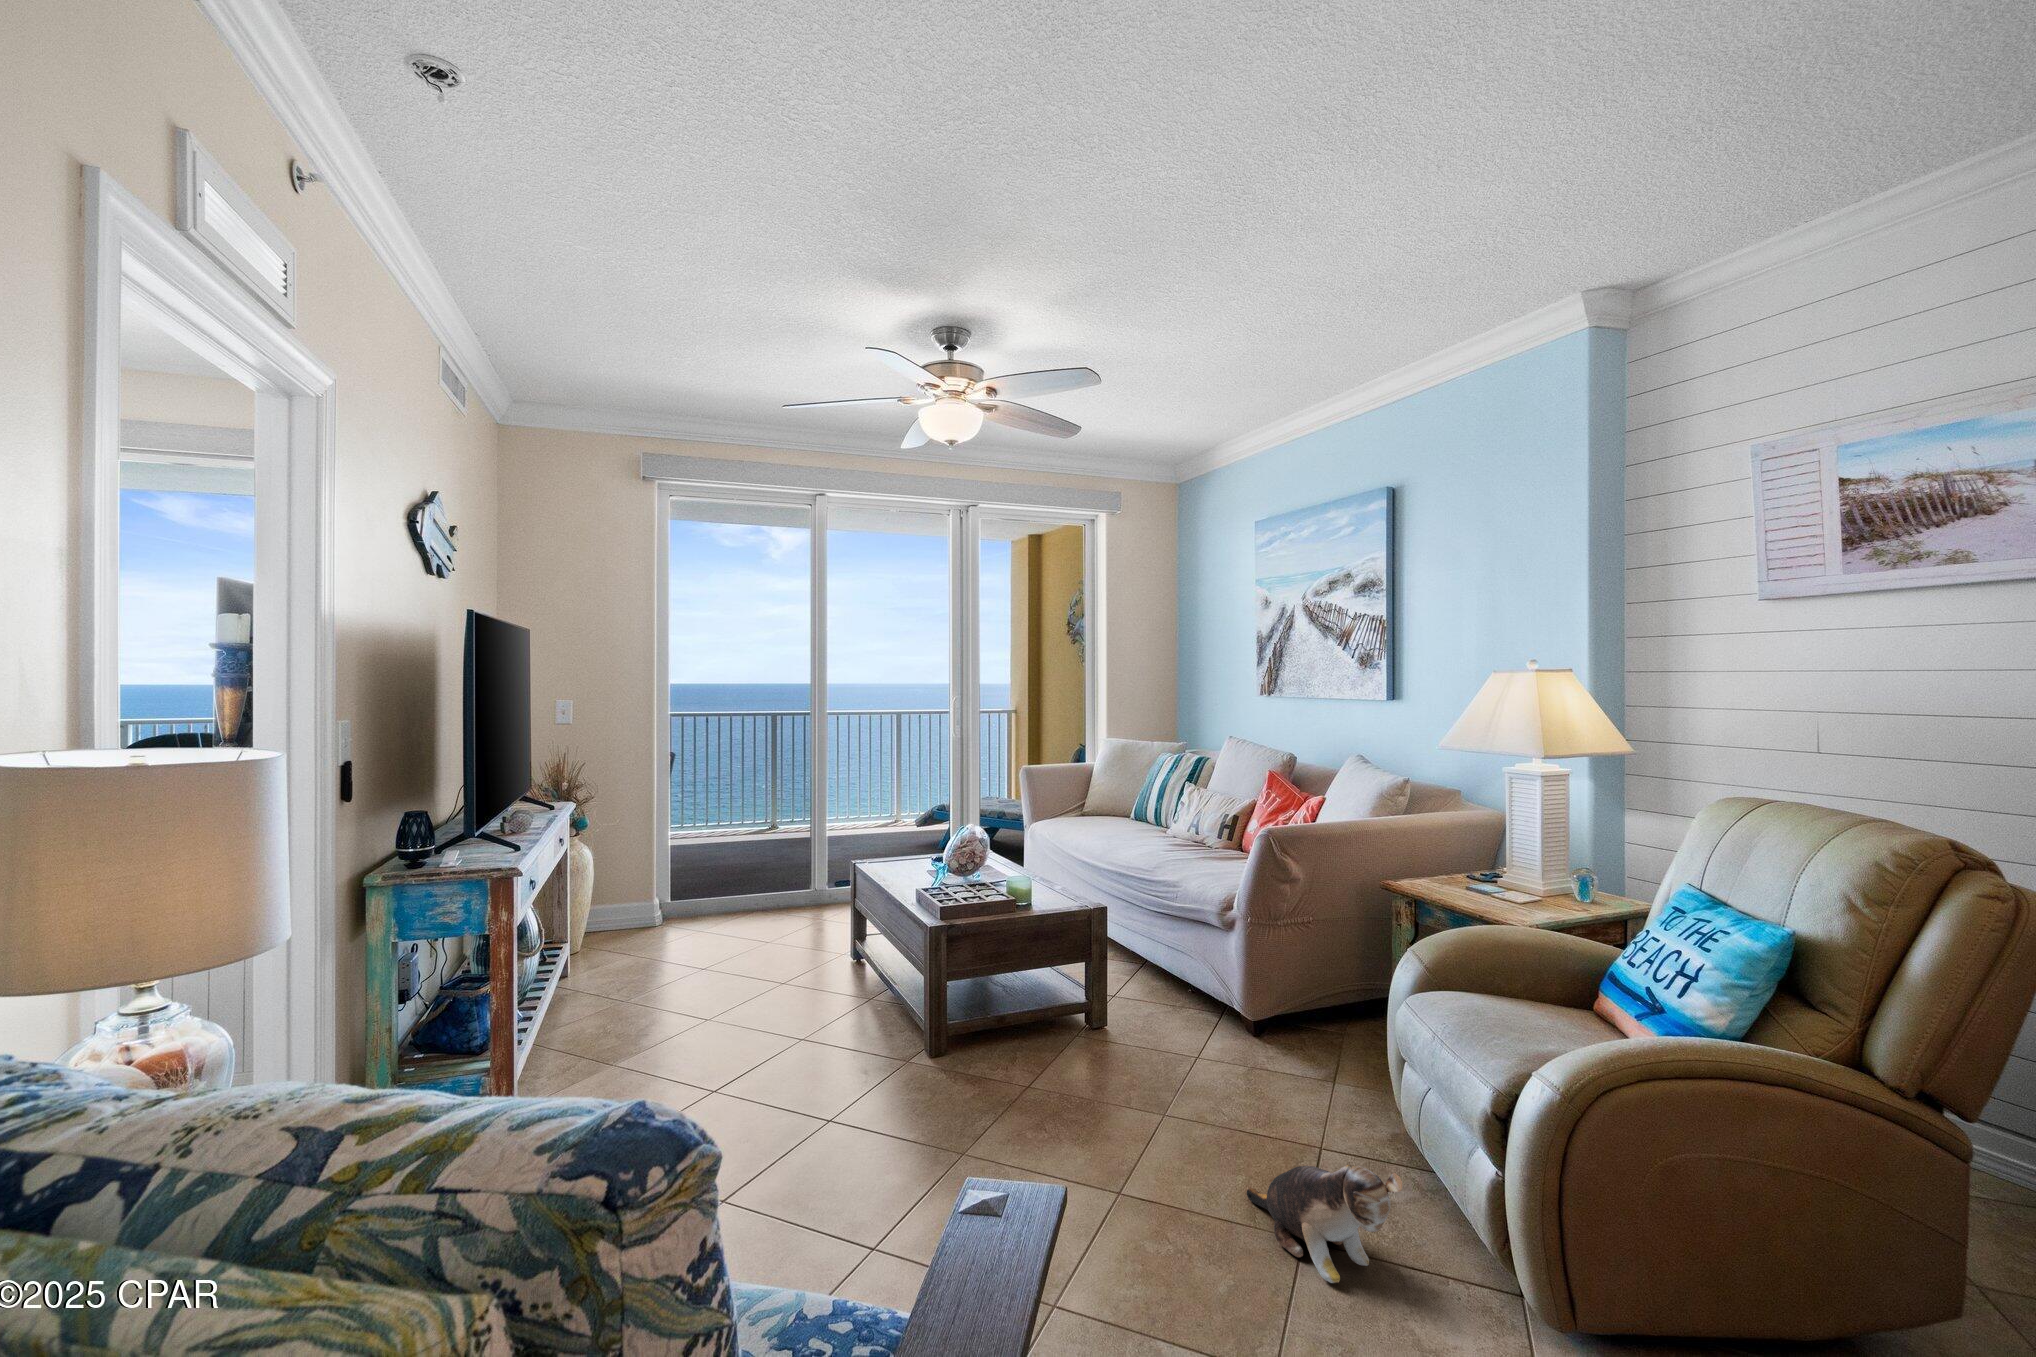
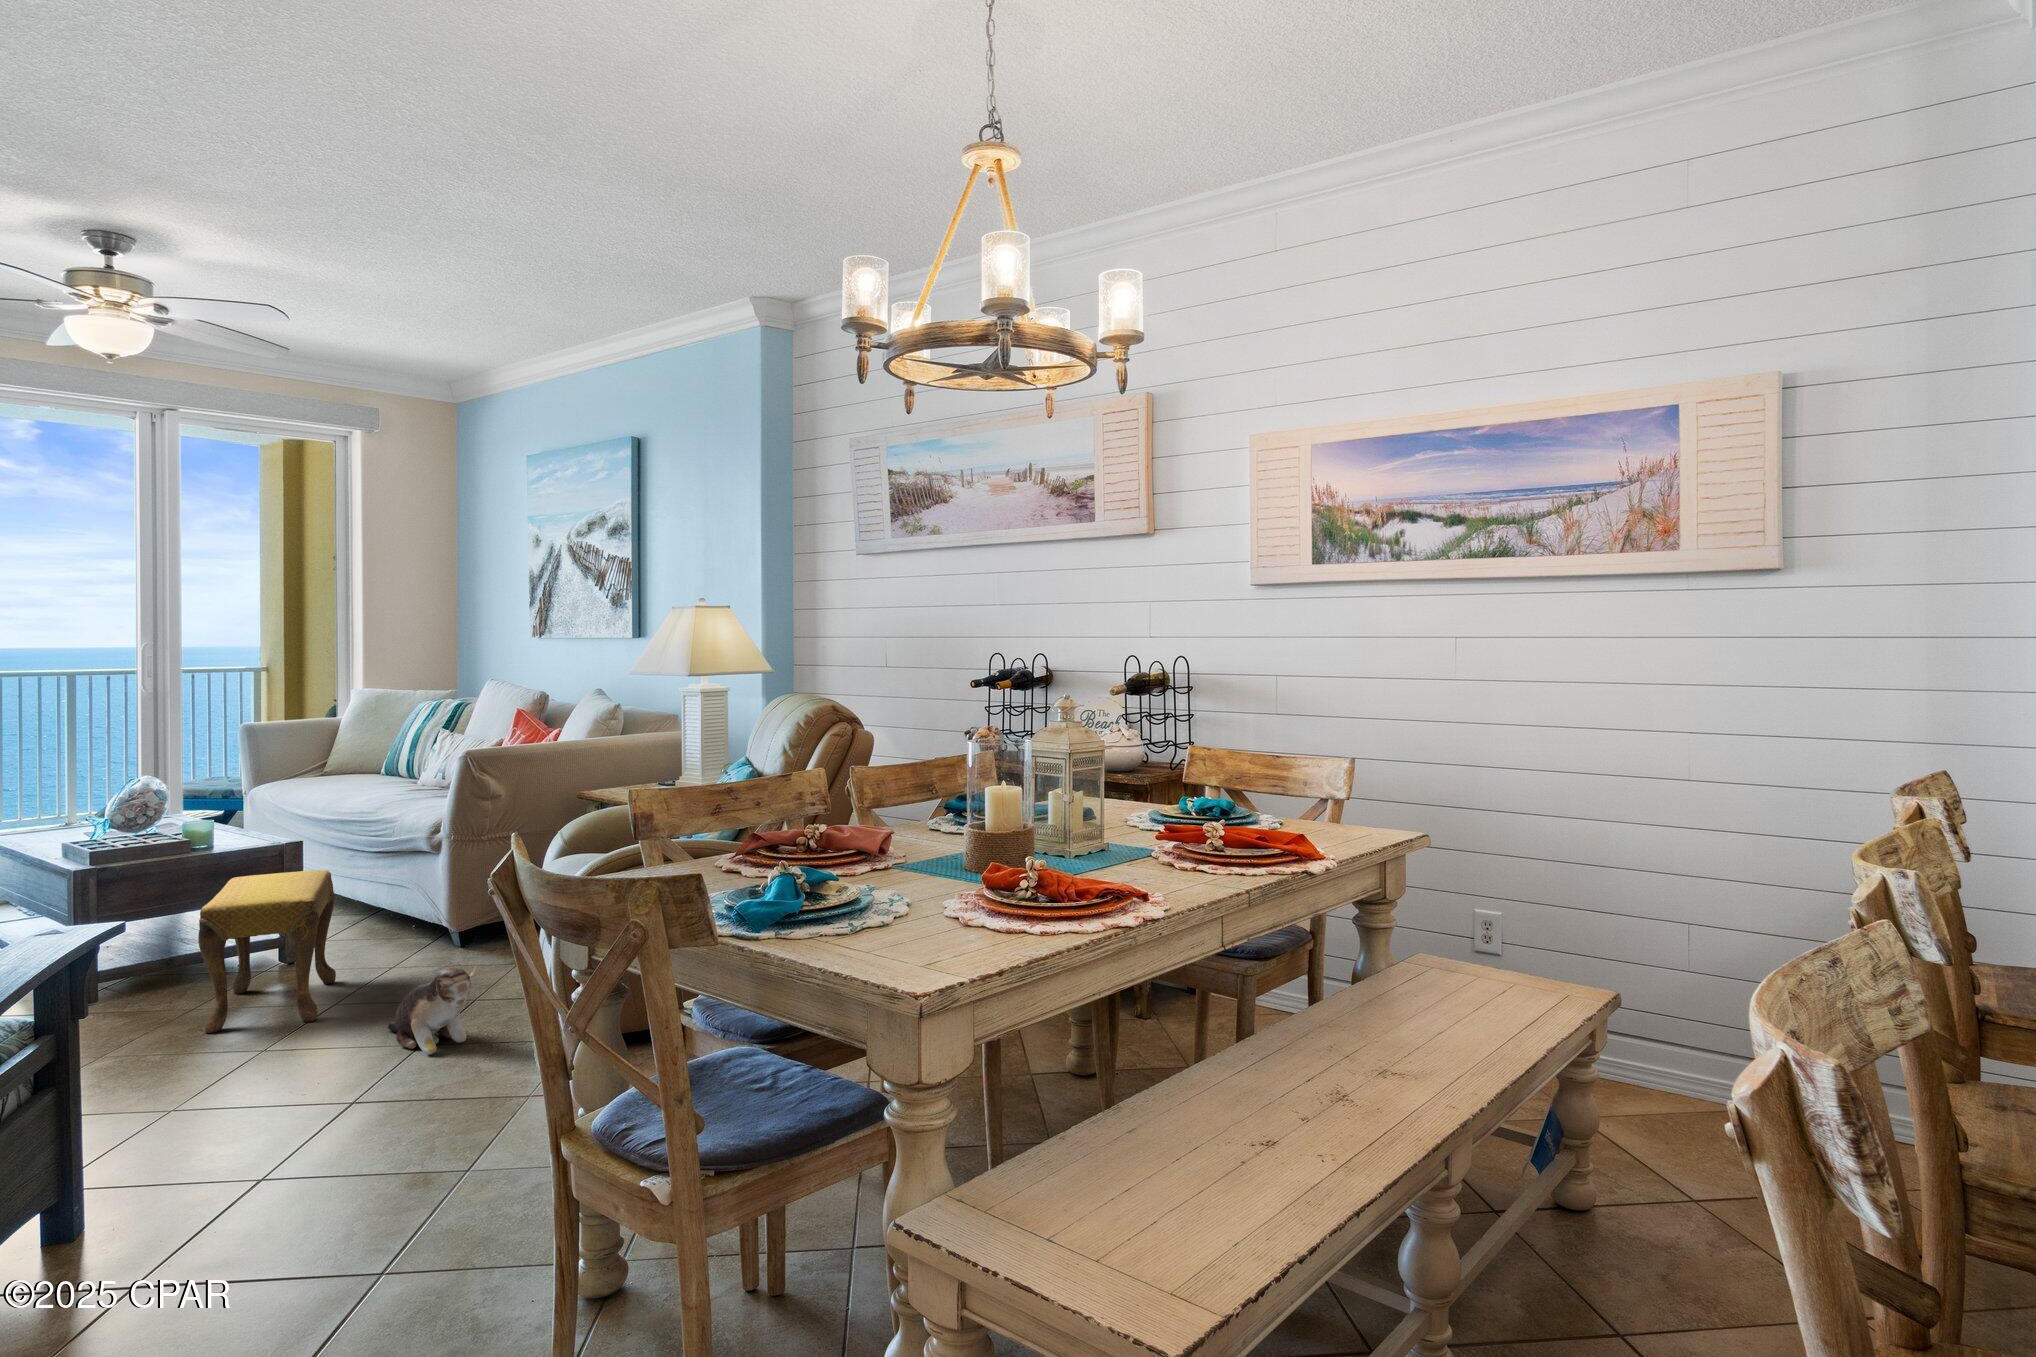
footstool: none [1044,949,1157,1149] -> present [198,870,336,1033]

